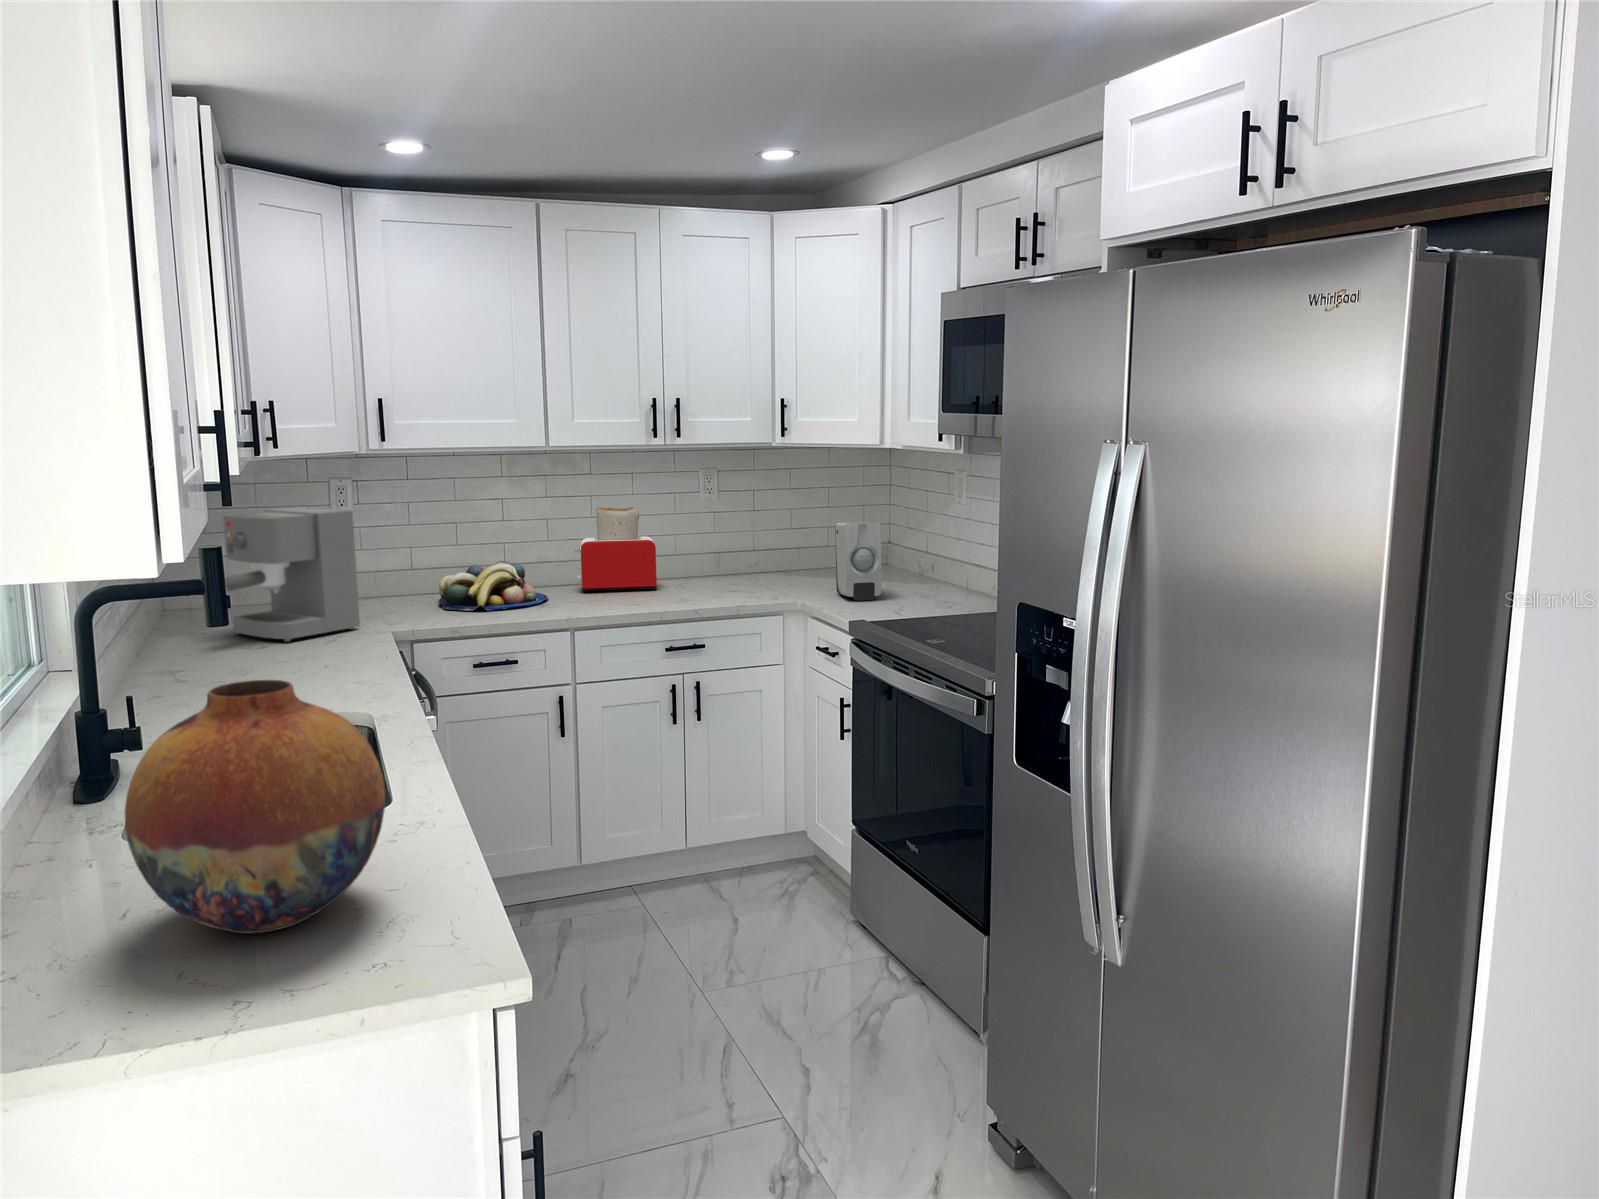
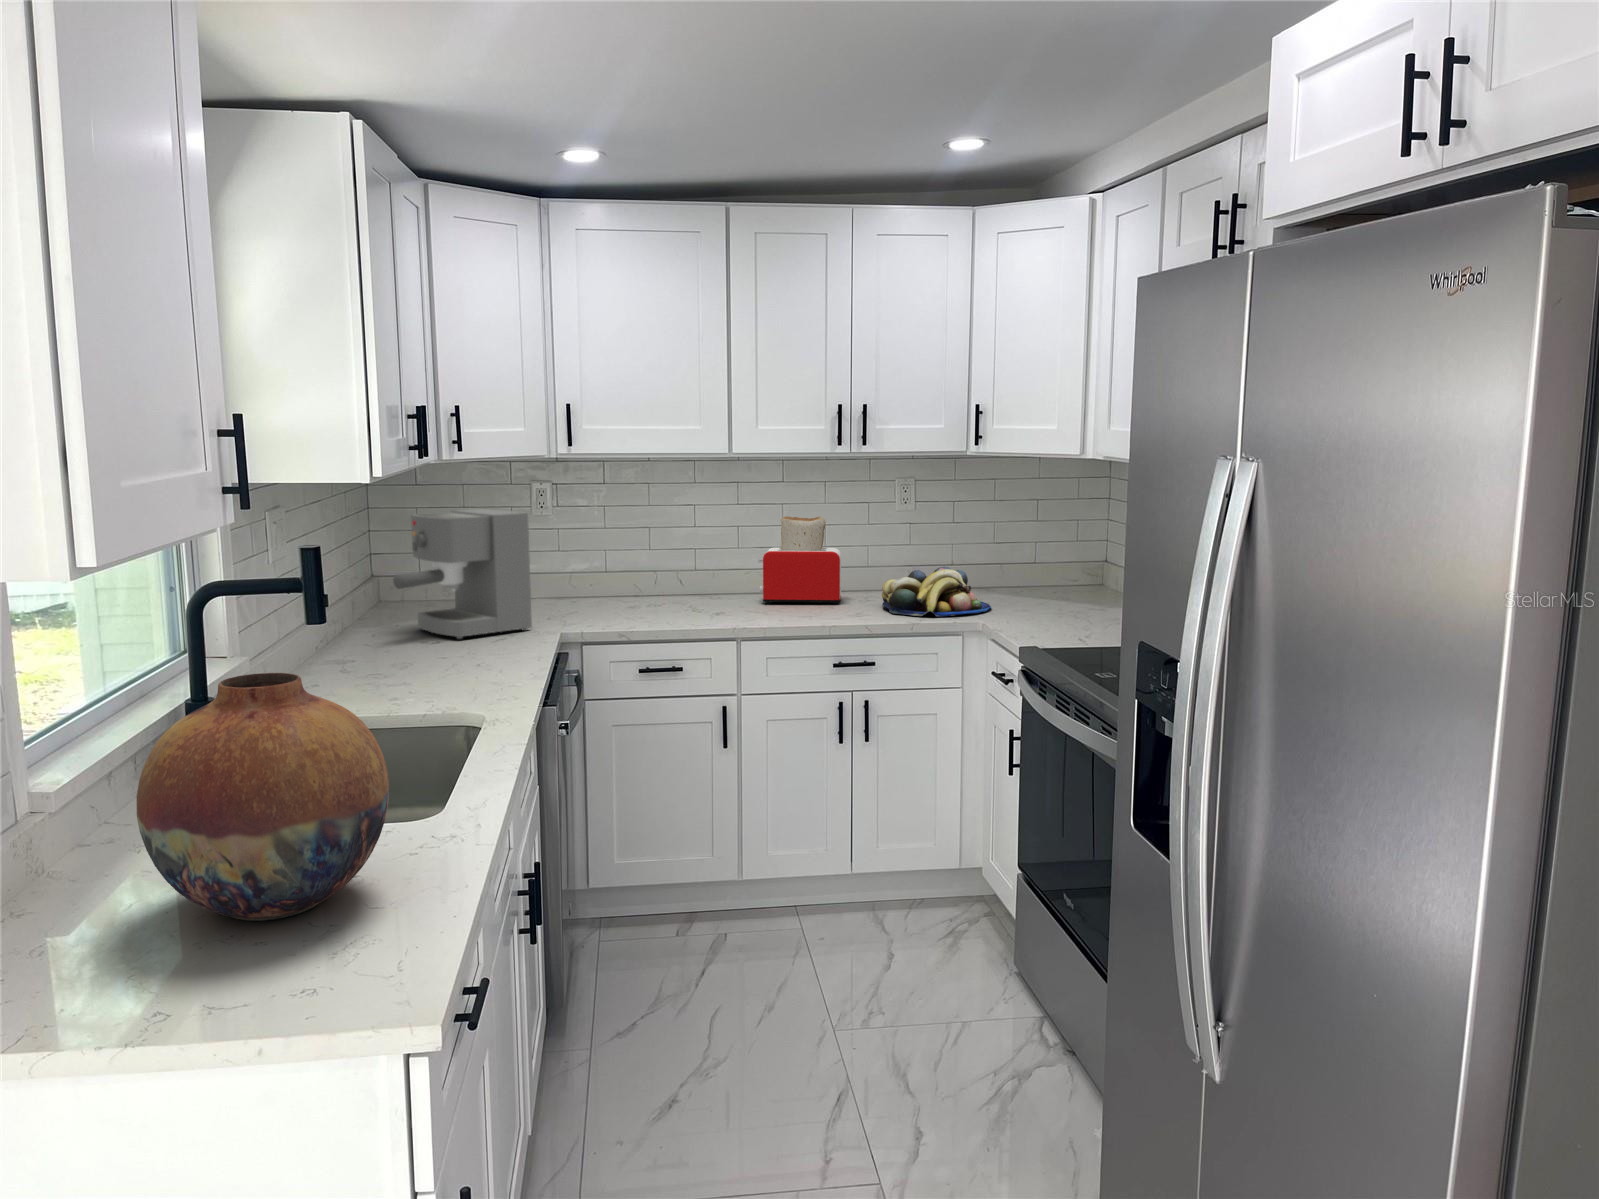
soap dispenser: present [835,522,882,601] -> none [1027,539,1074,625]
fruit bowl: present [438,561,548,611] -> present [882,567,991,616]

